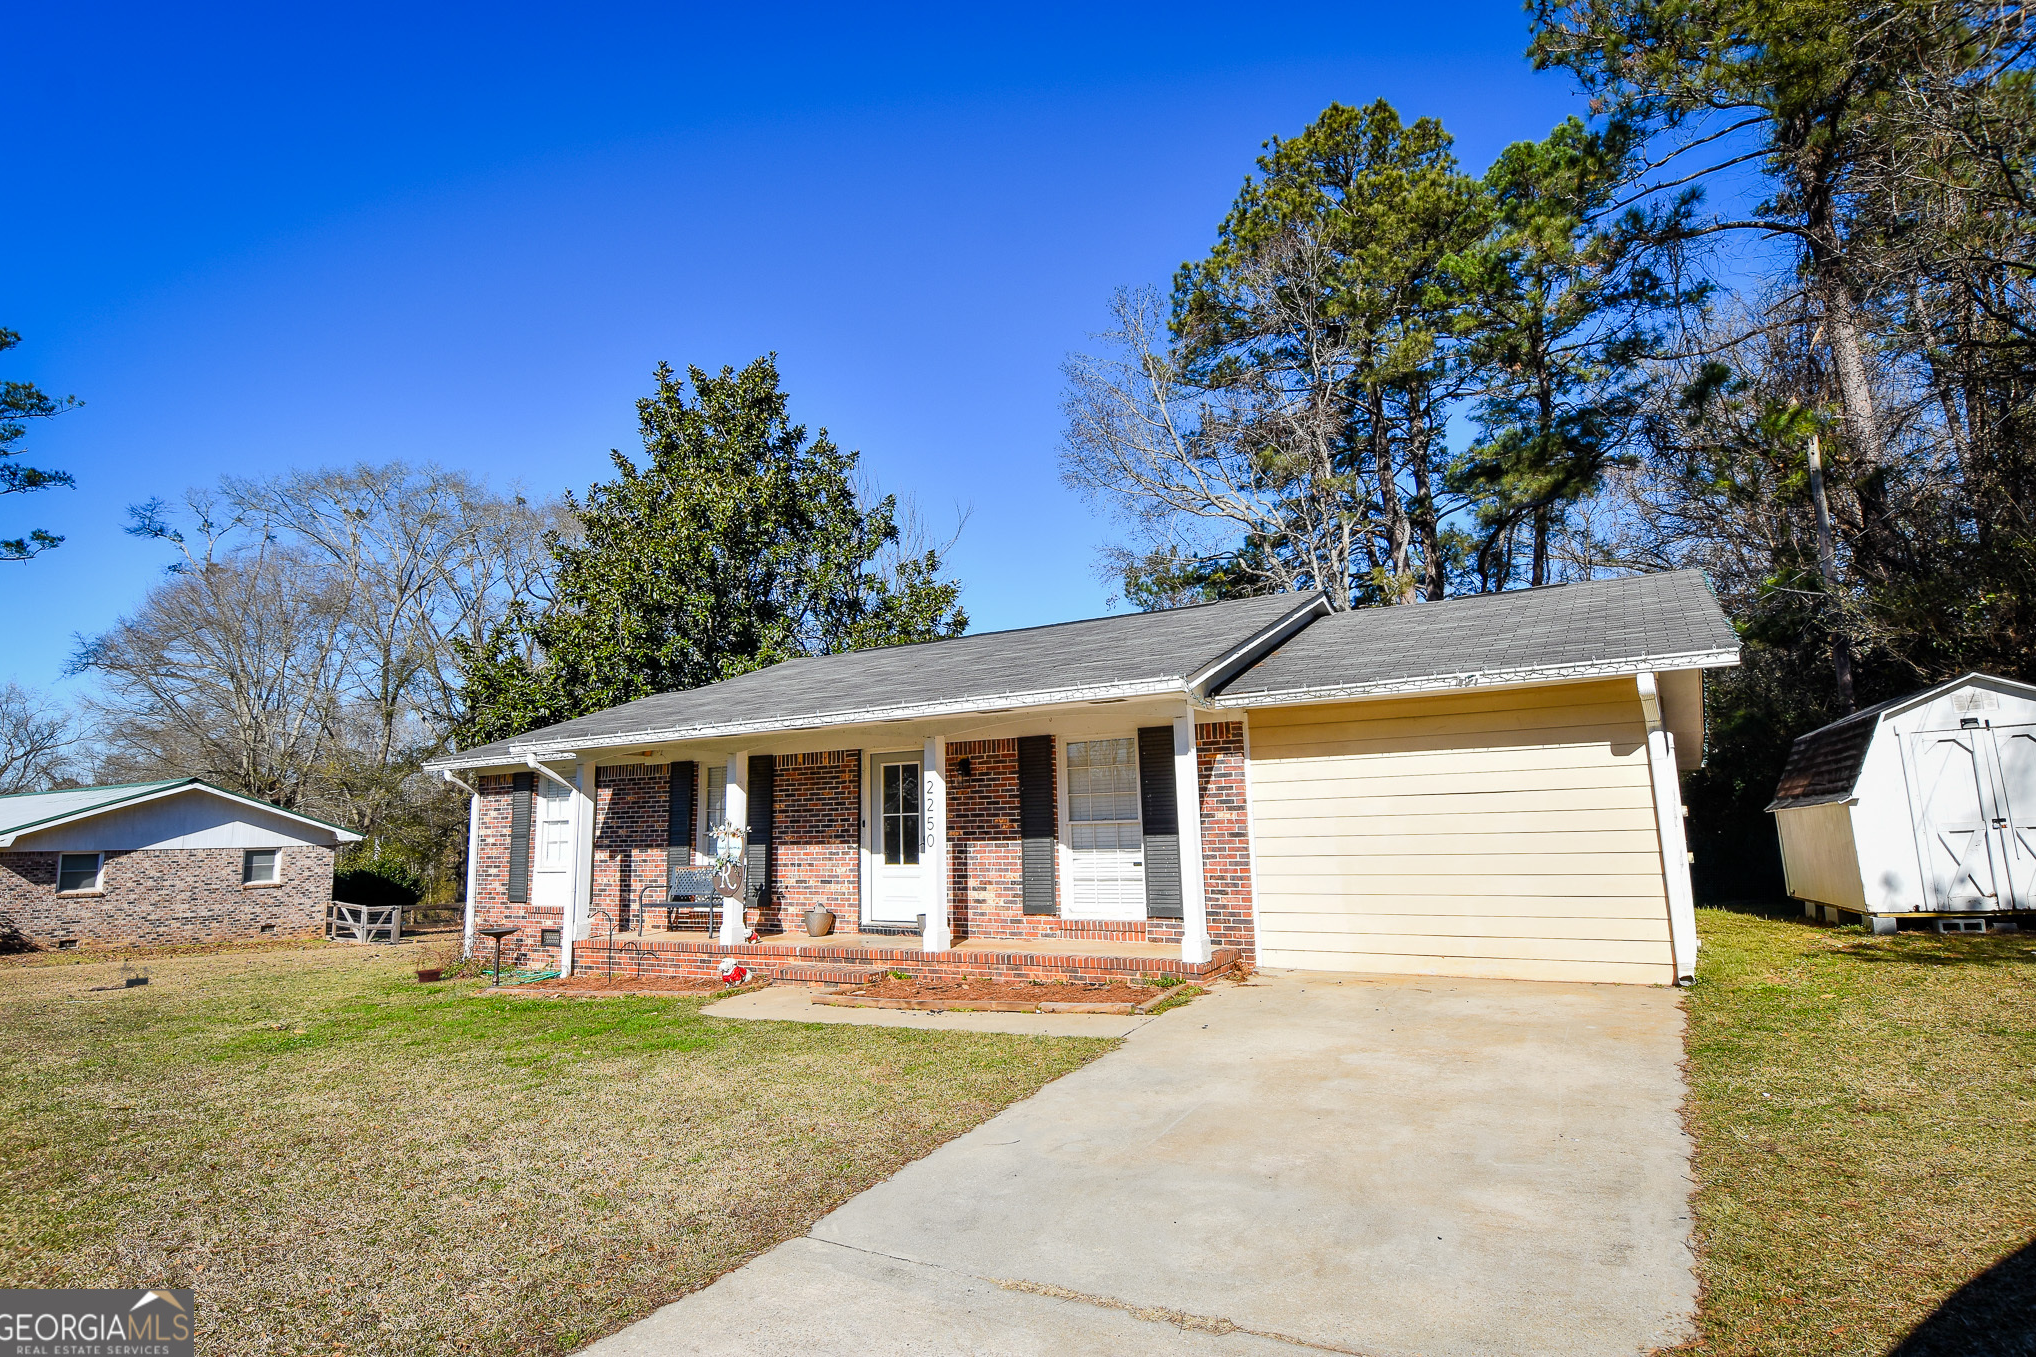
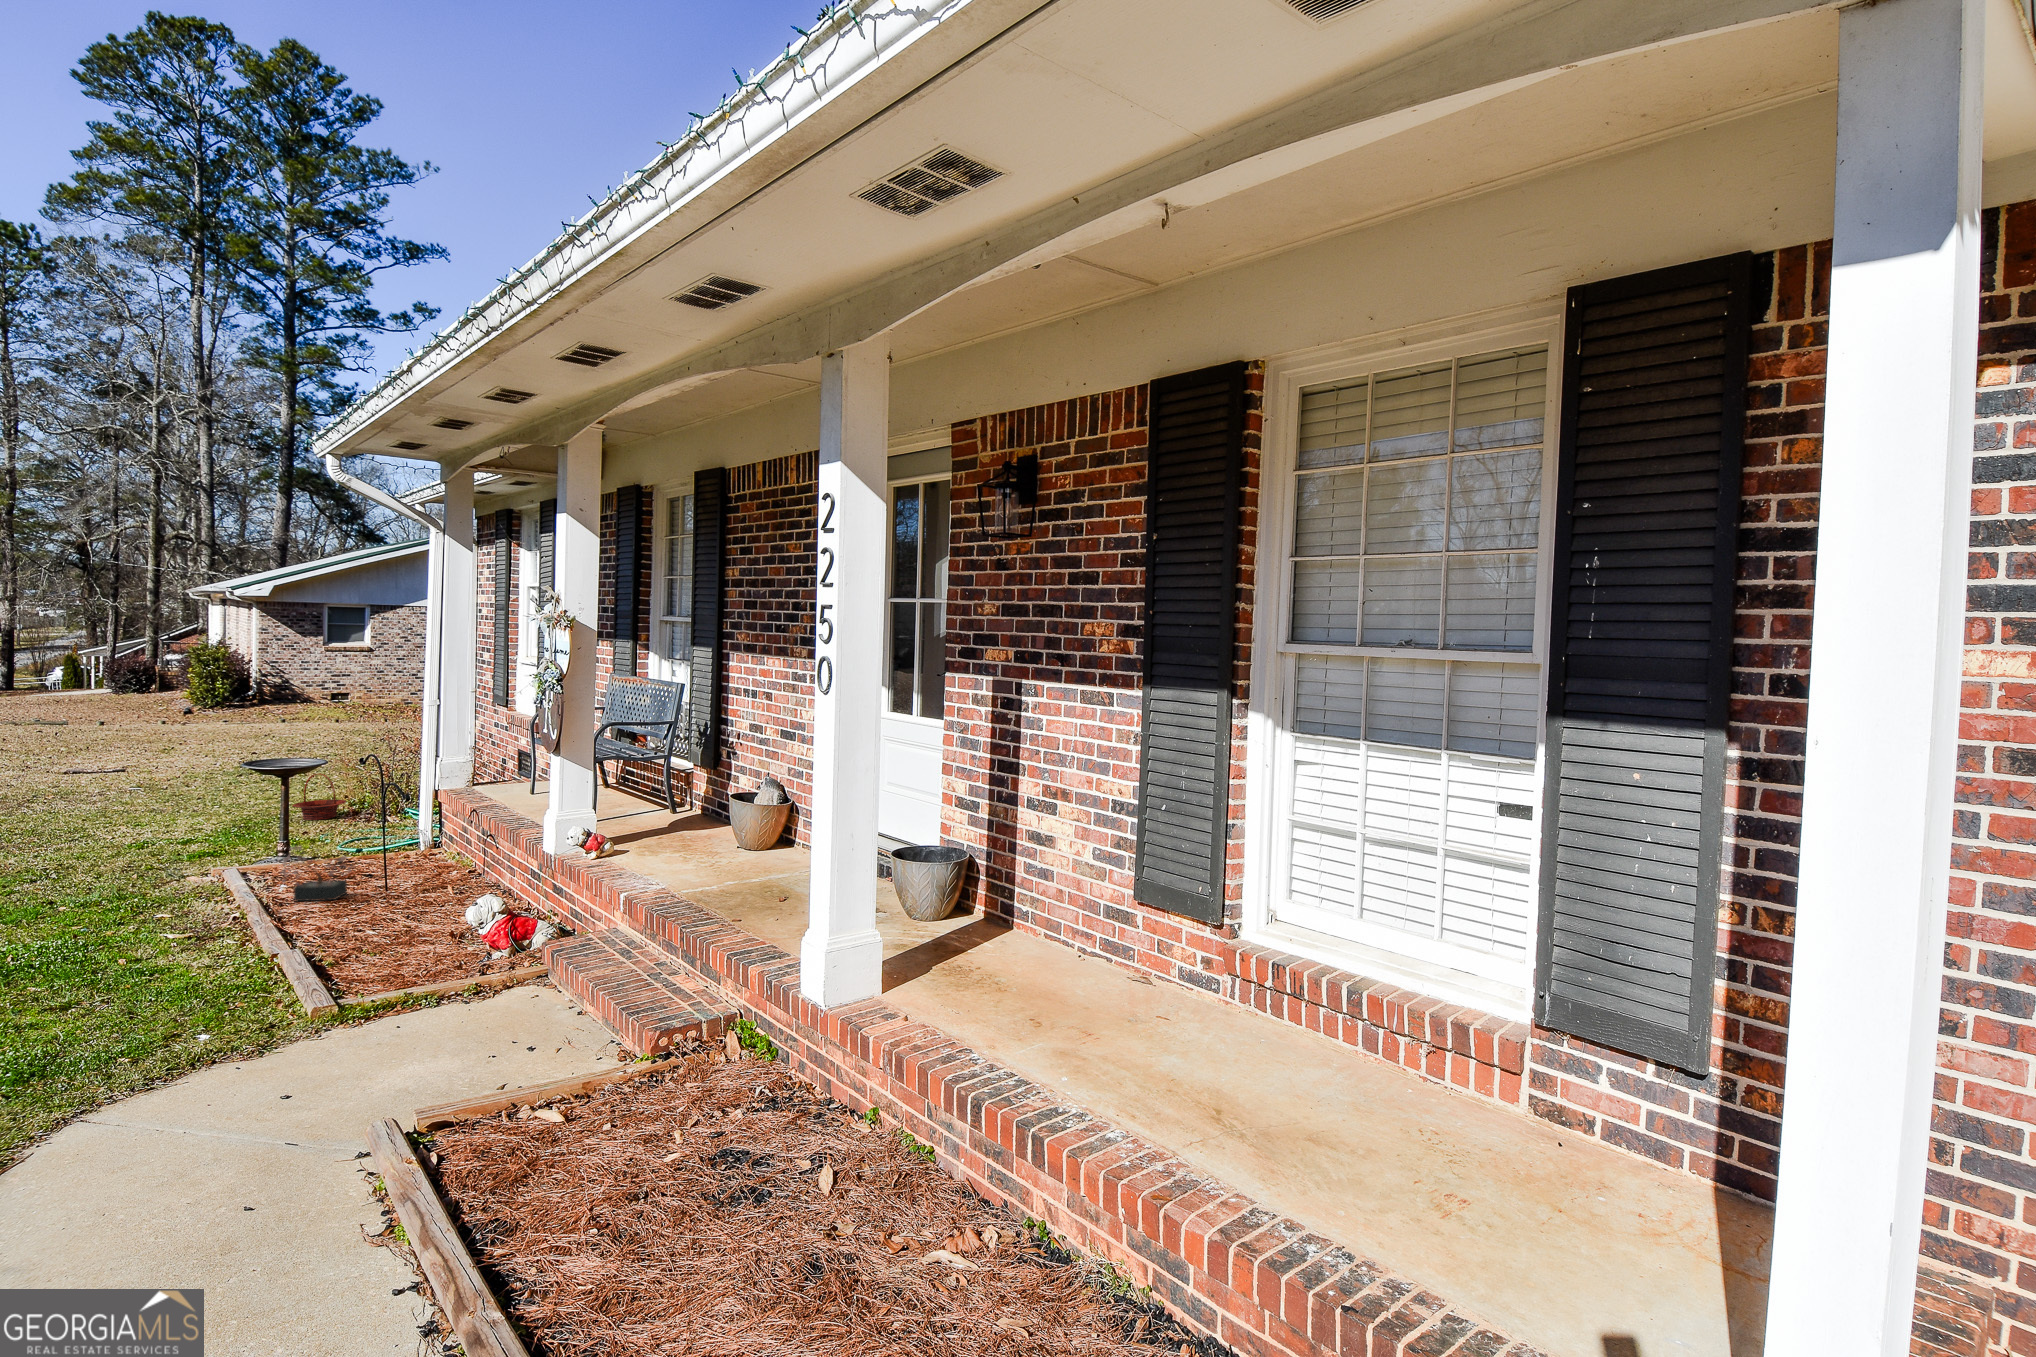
decorative plant: present [119,963,154,986] -> present [281,846,352,901]

